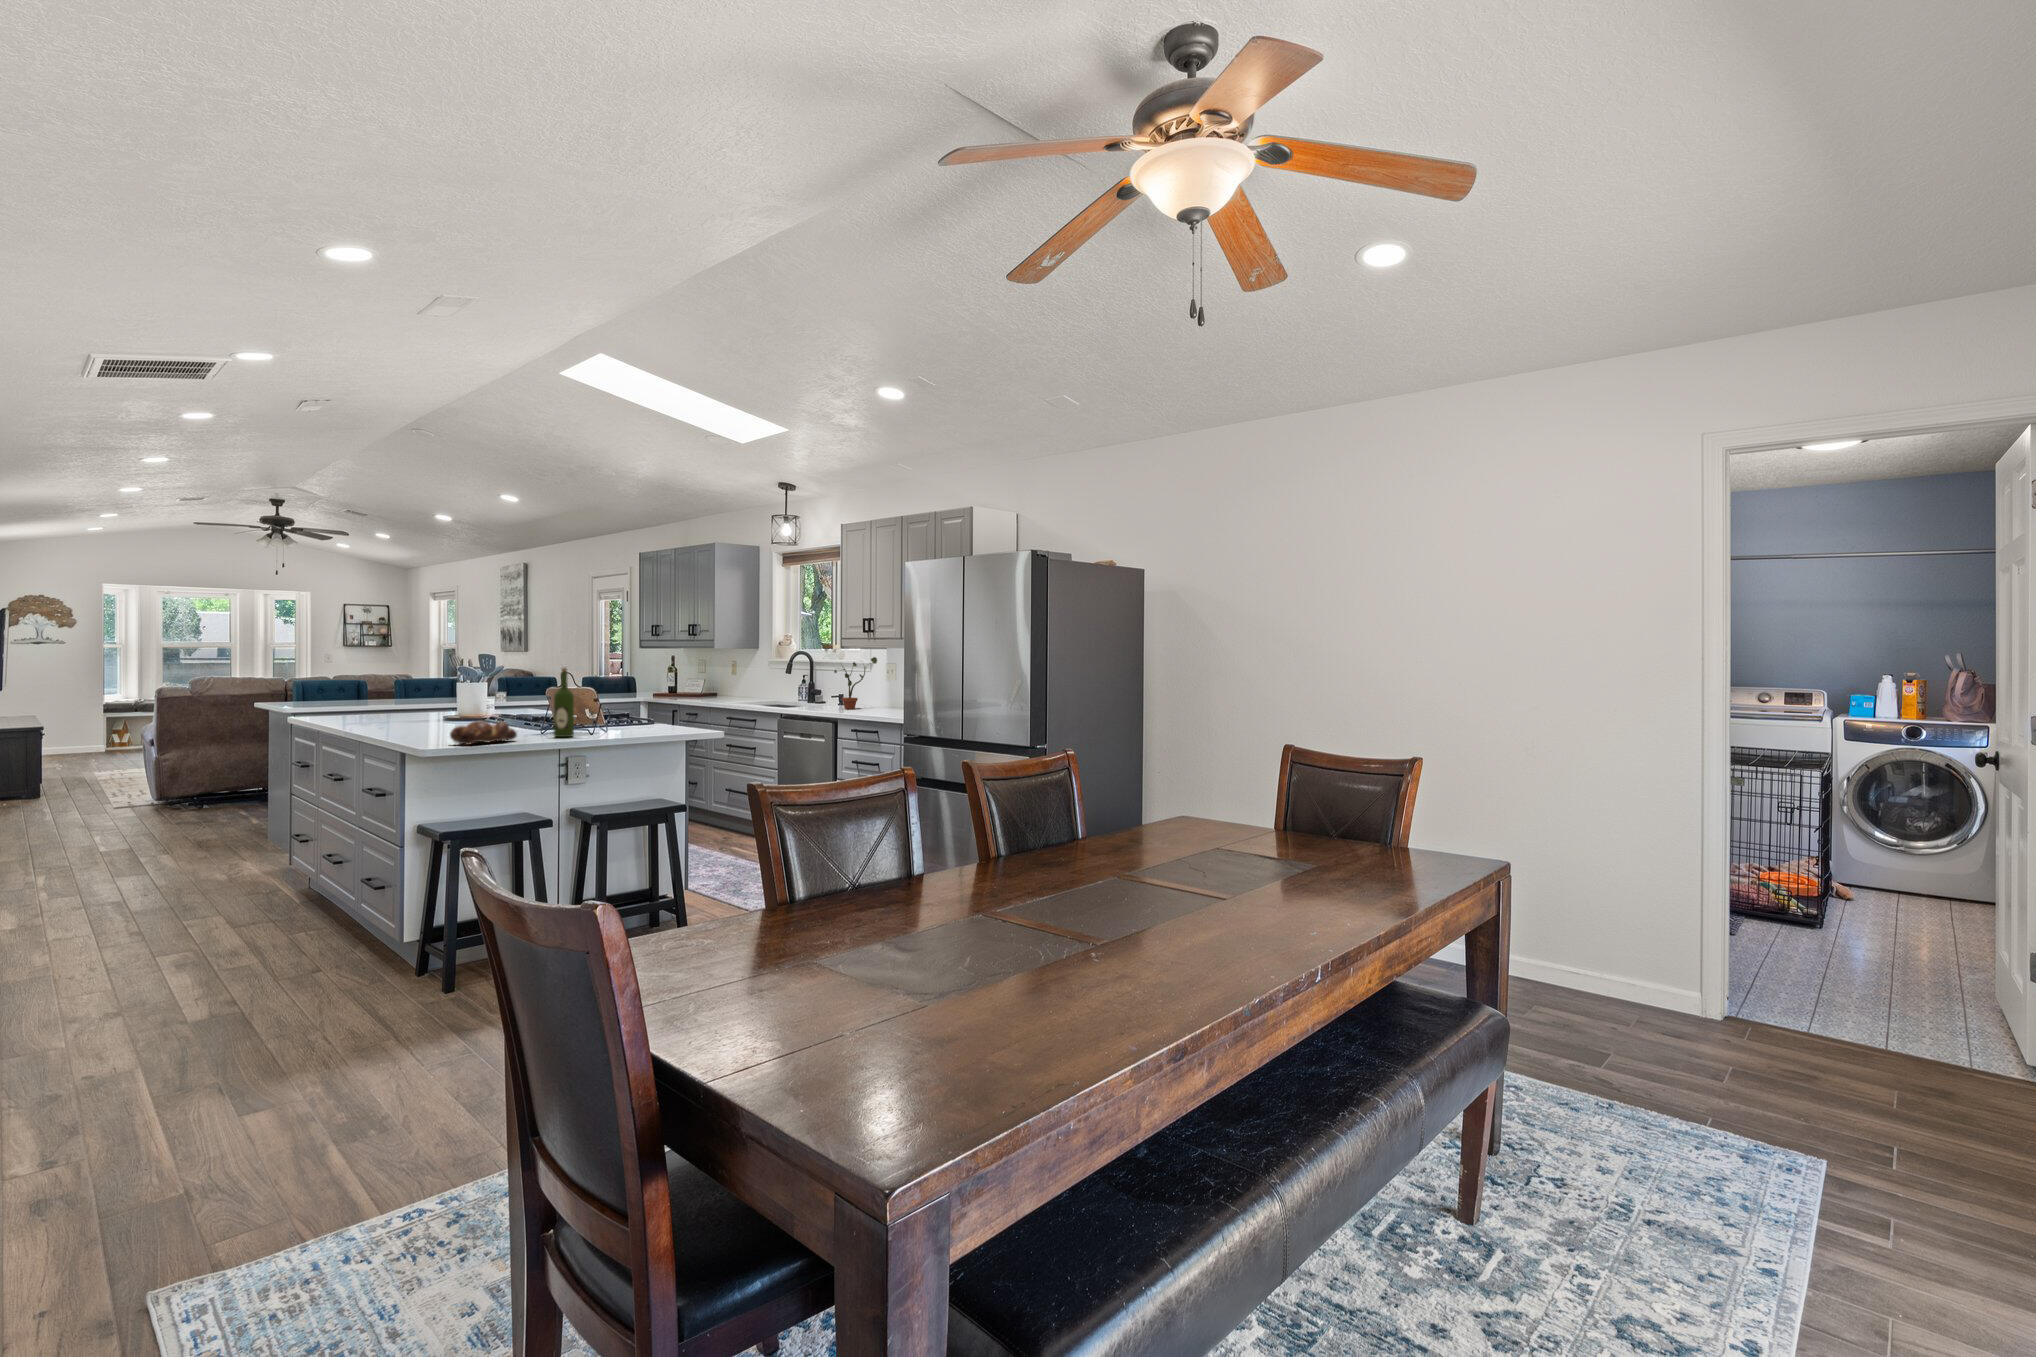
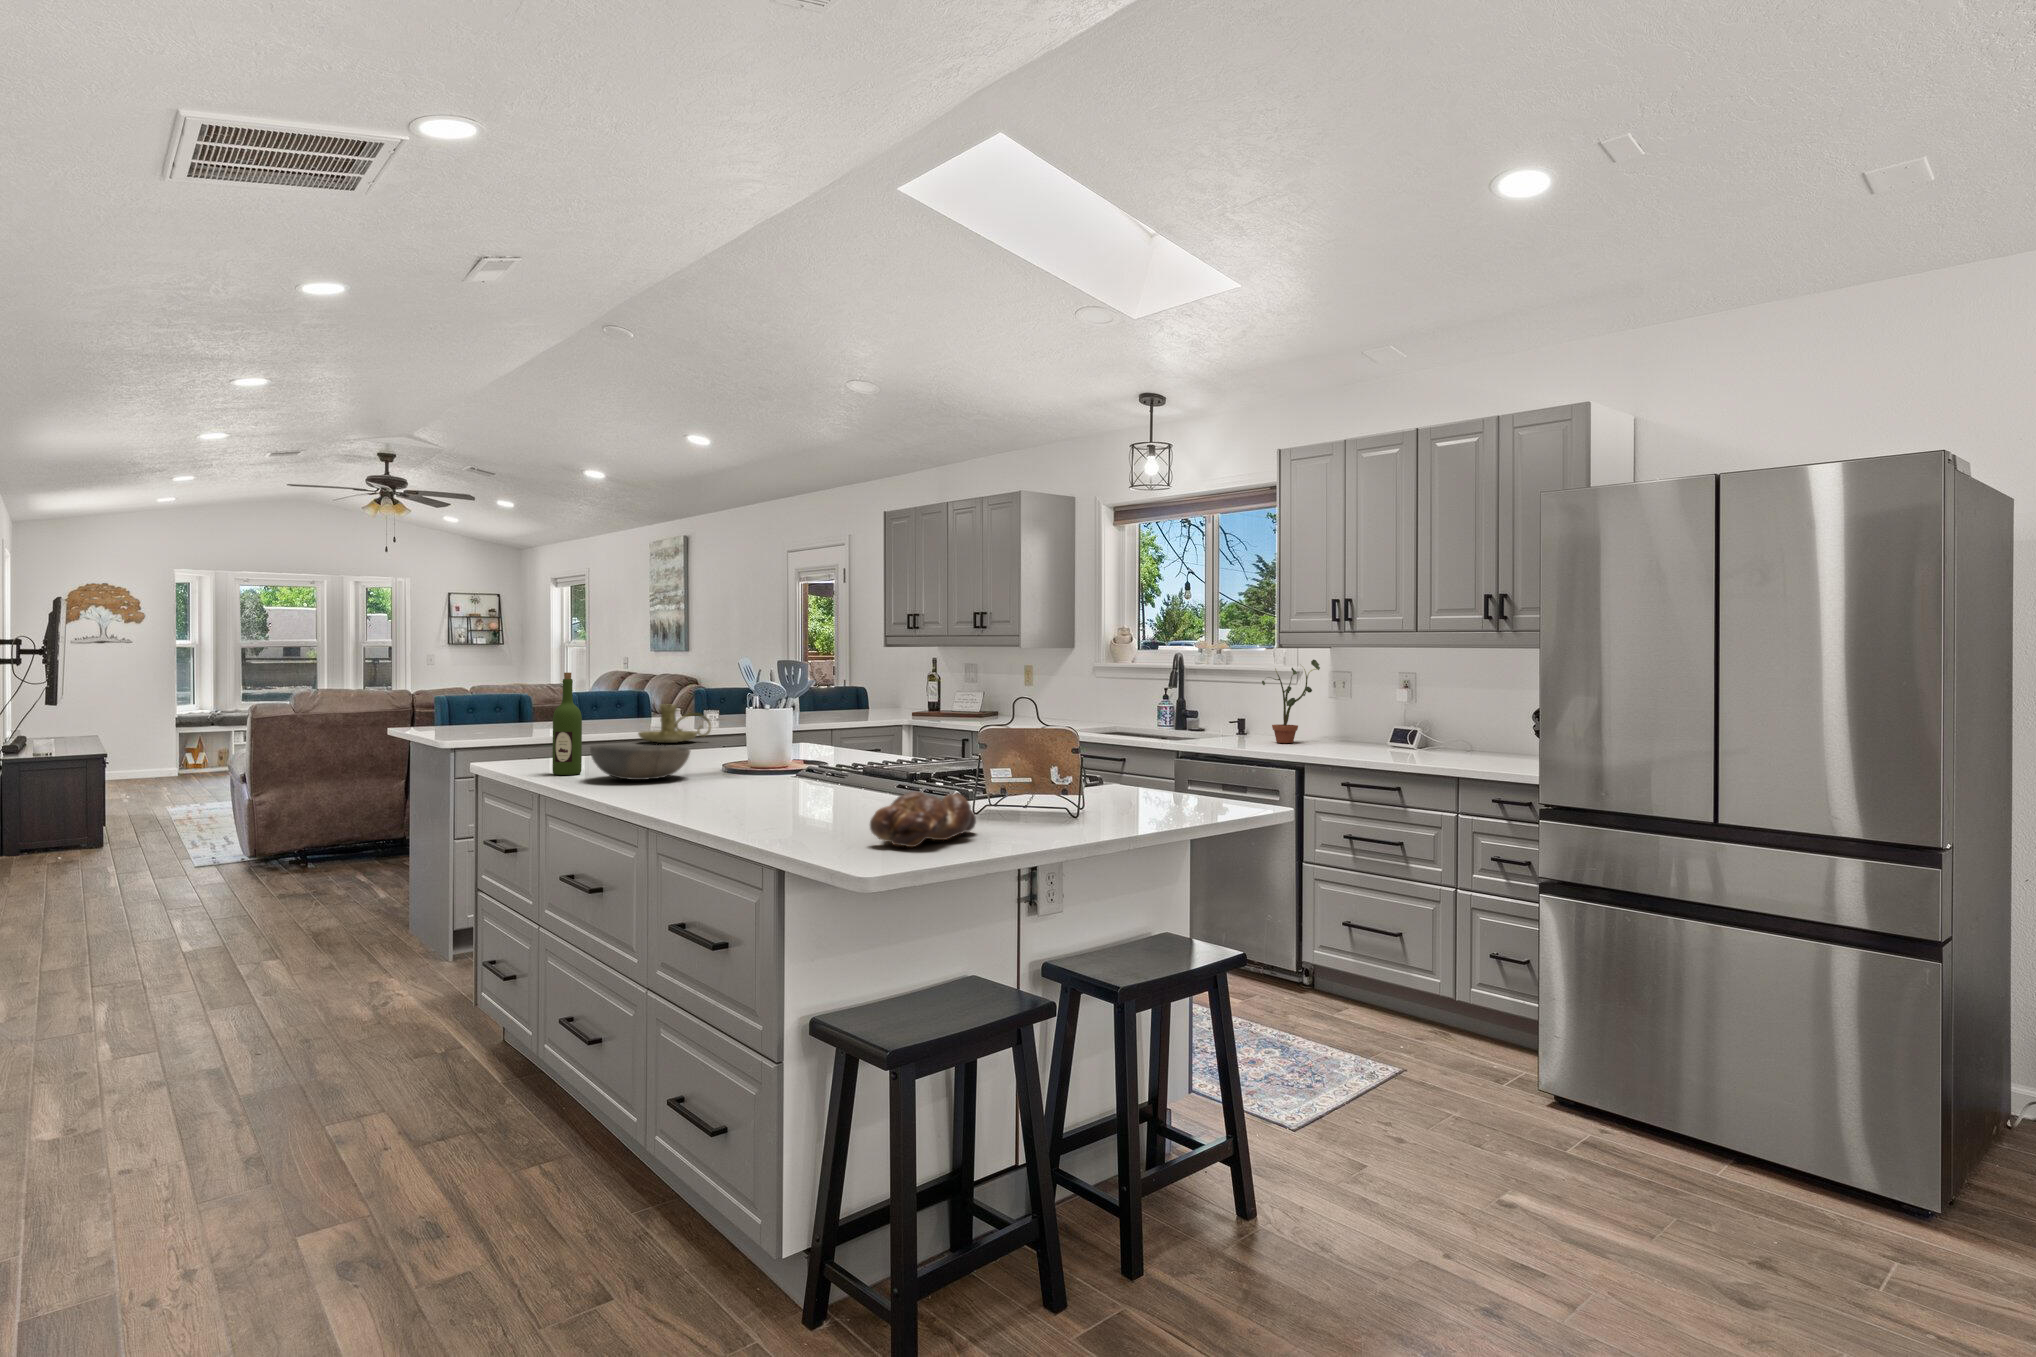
wine bottle: present [554,668,574,737] -> present [552,672,582,775]
candle holder: none [419,686,470,710] -> present [638,704,711,743]
bowl: none [352,706,416,725] -> present [590,744,690,780]

